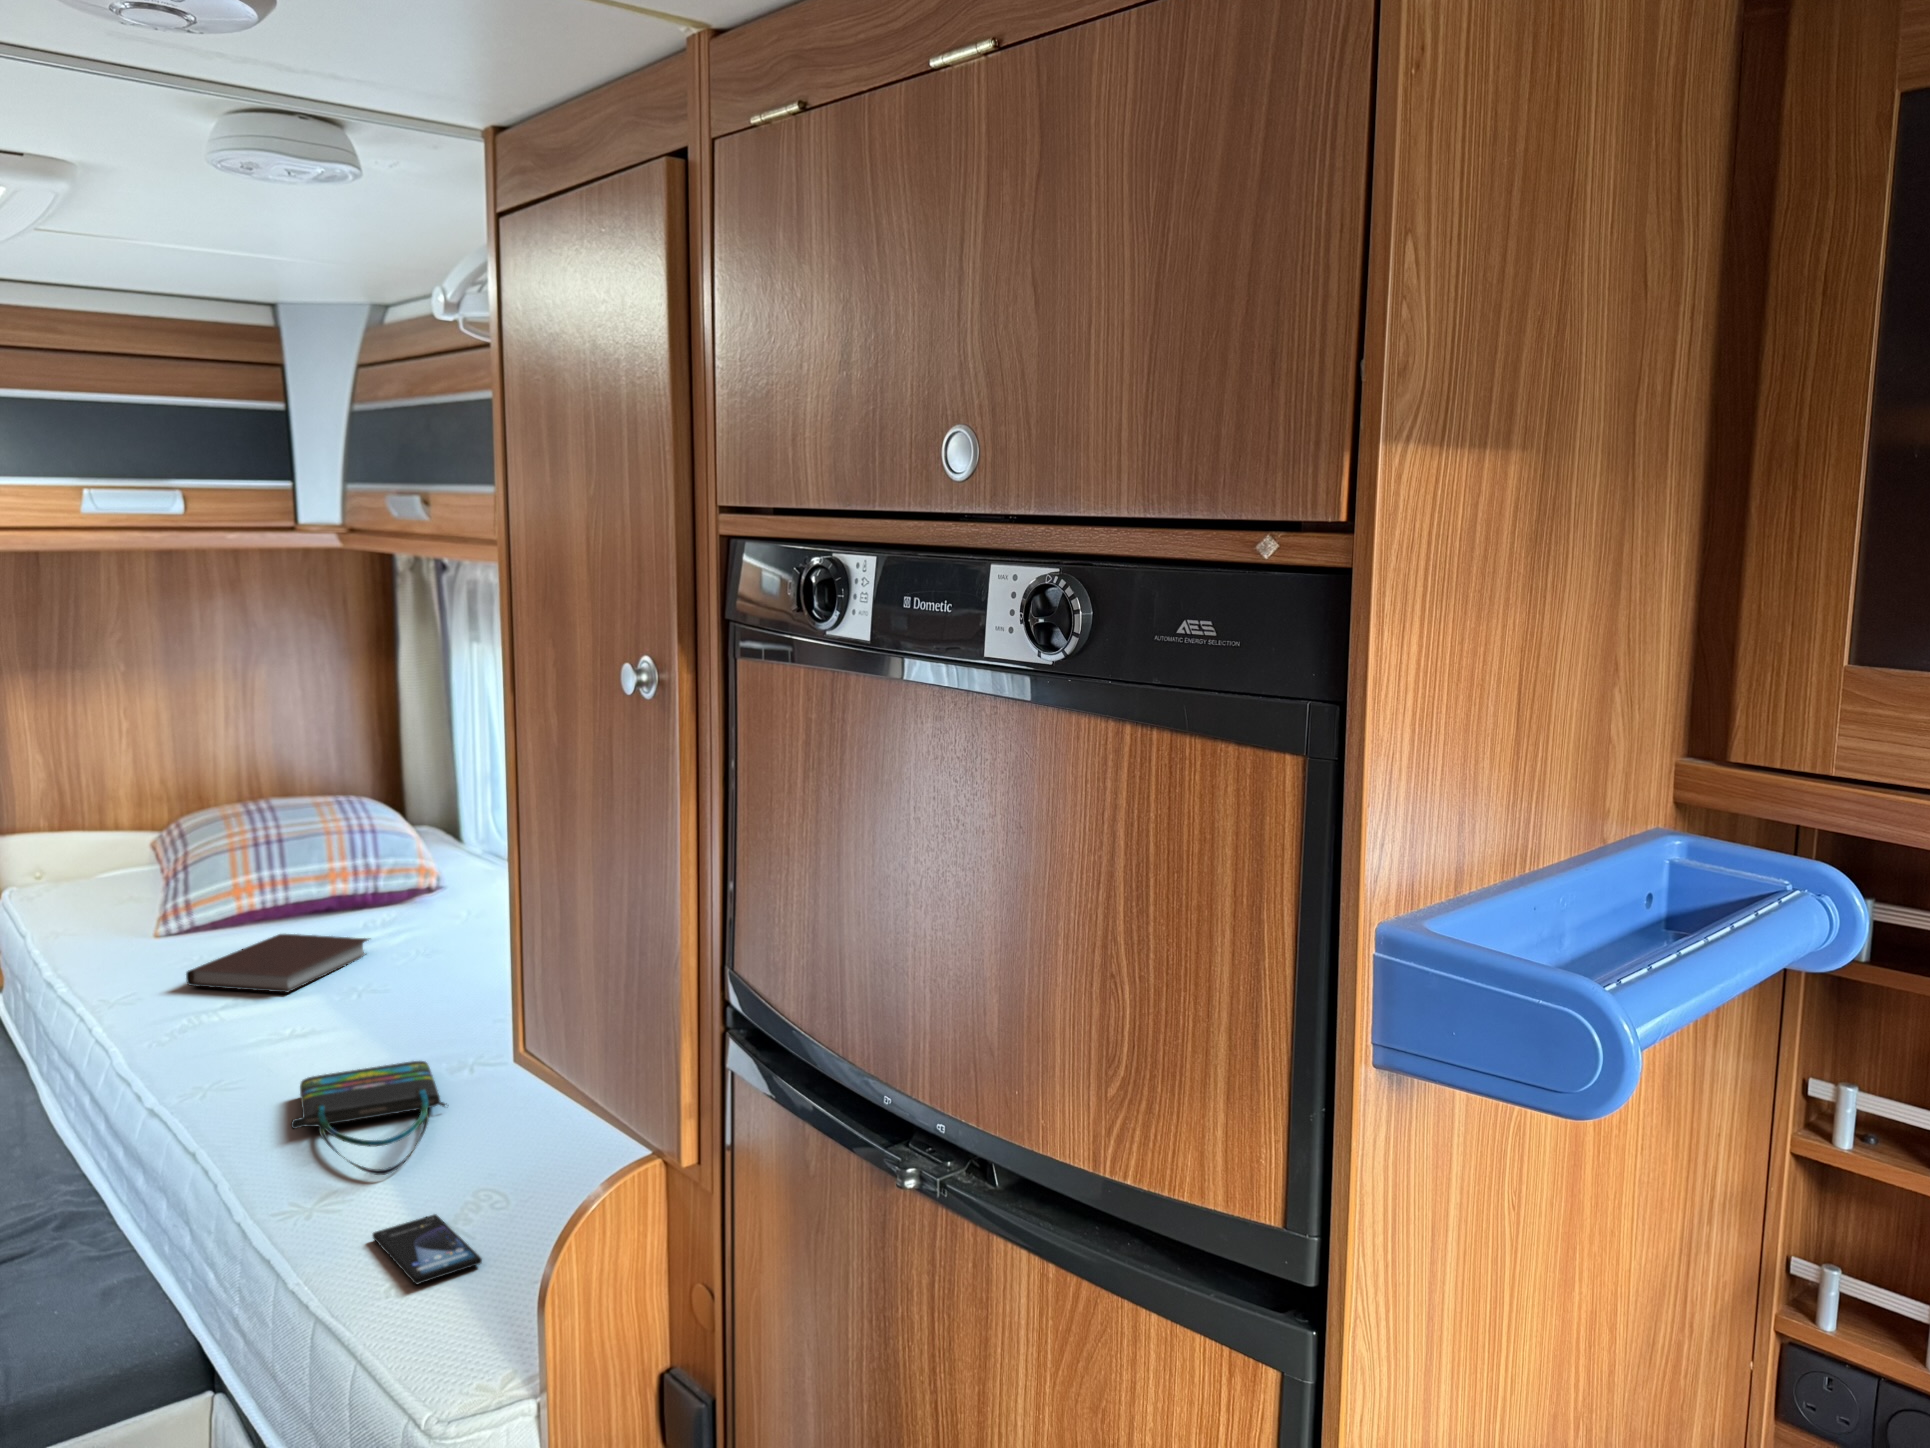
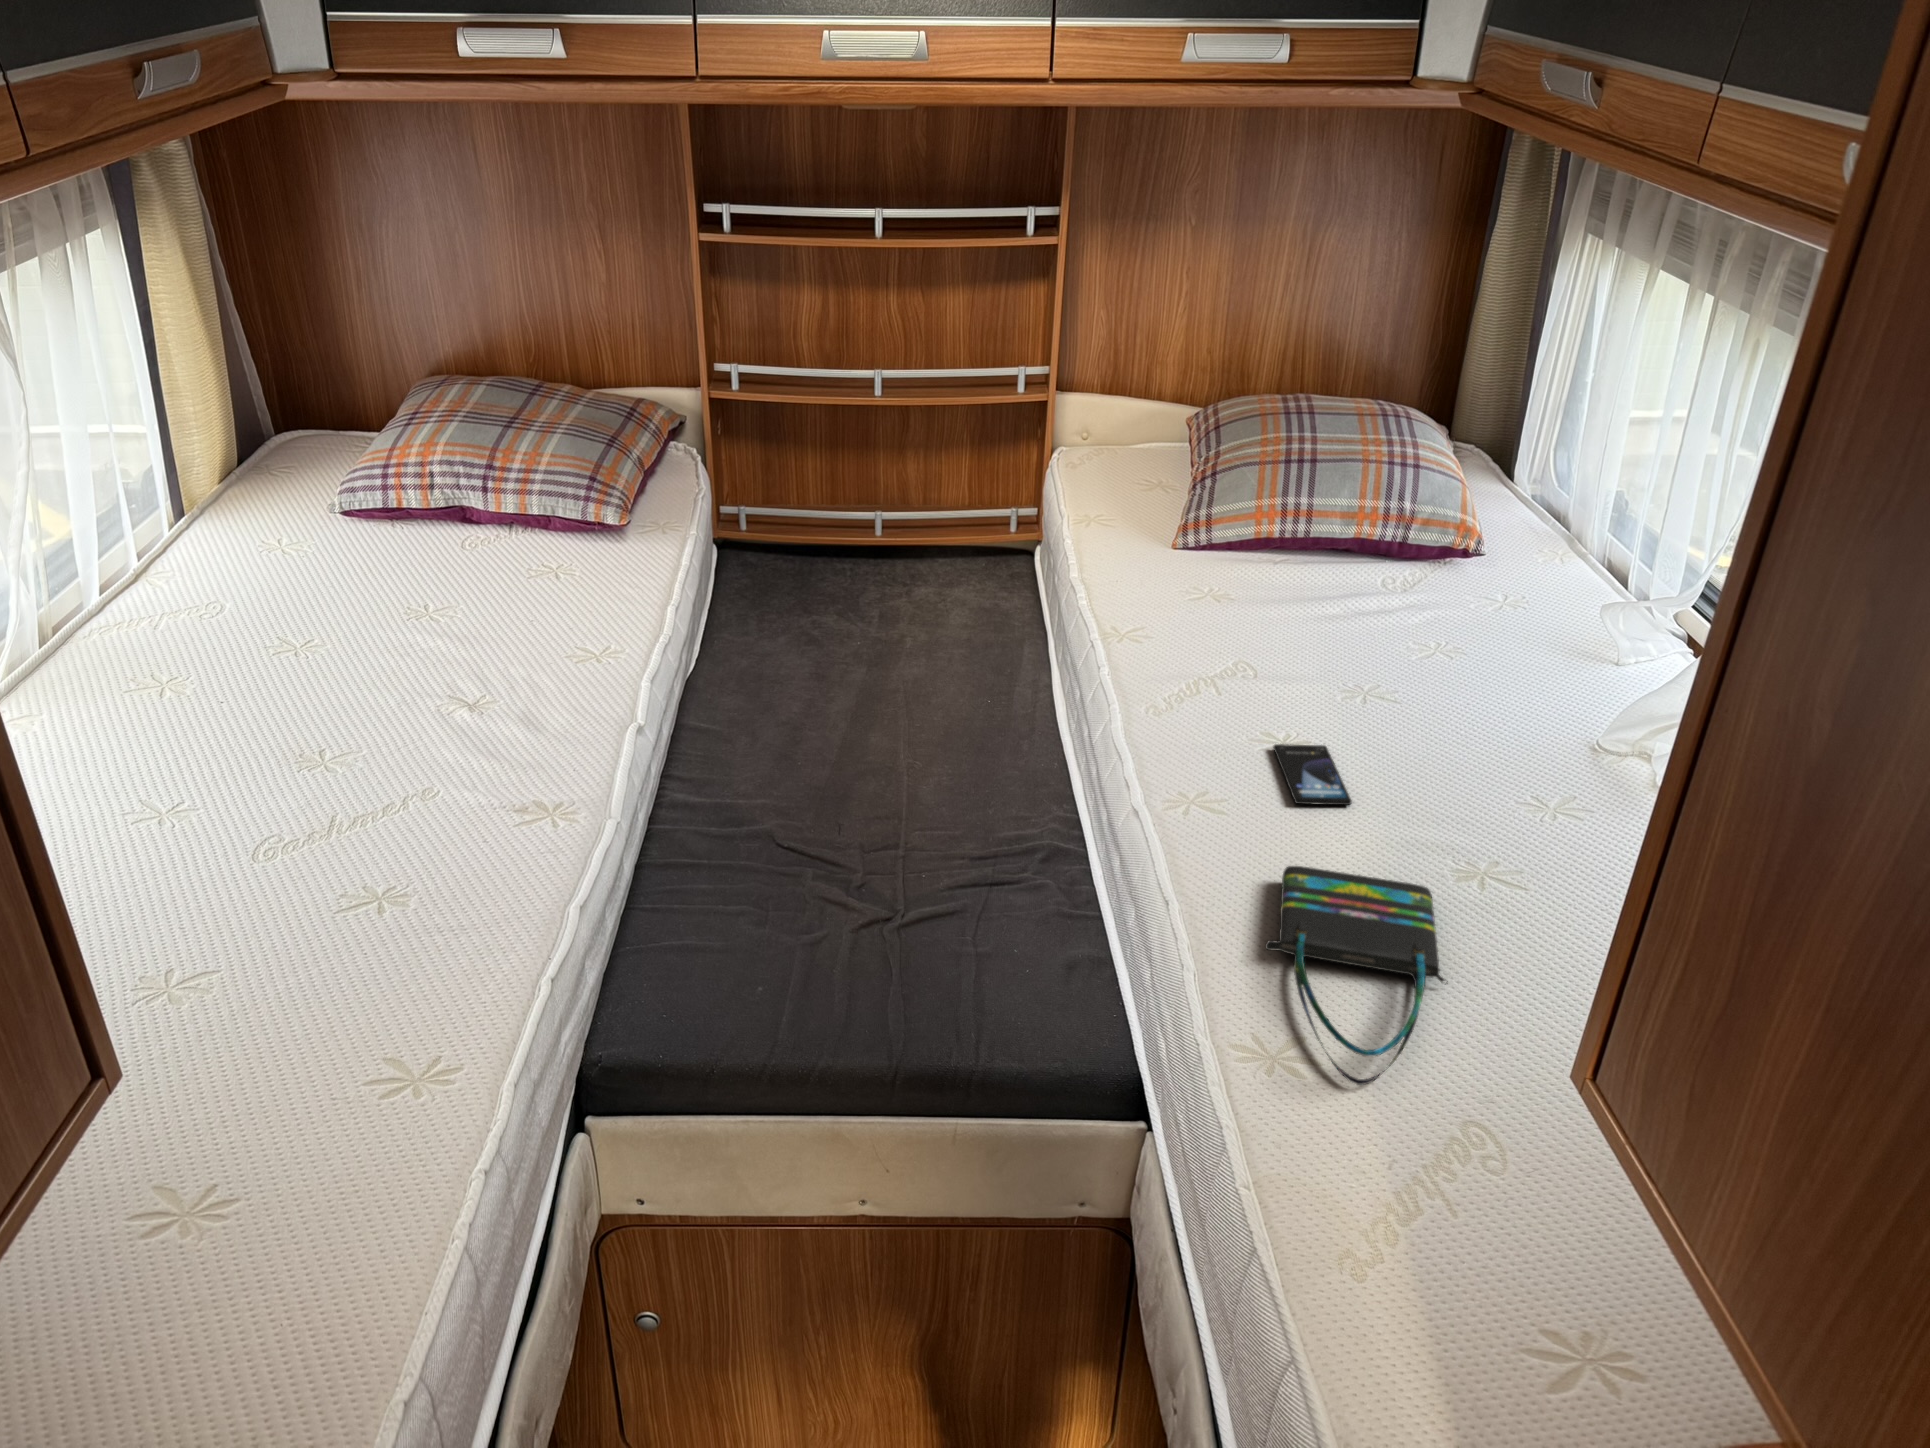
notebook: present [186,934,369,992] -> none [1193,590,1390,689]
smartphone: present [373,1214,482,1284] -> present [1273,744,1352,805]

